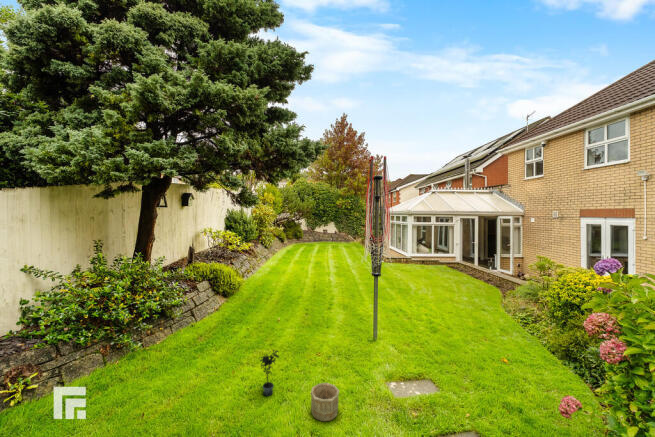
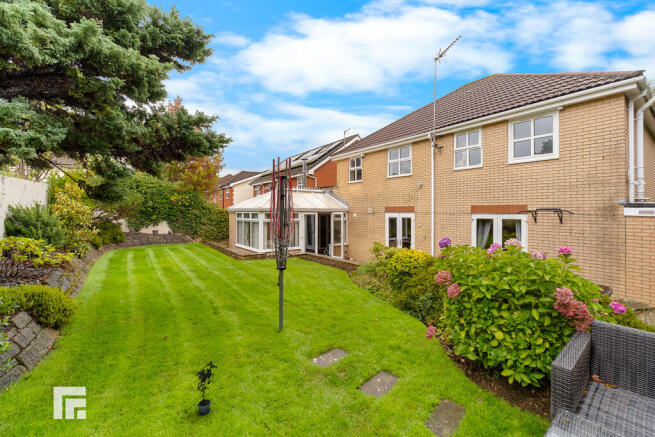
wooden bucket: present [311,383,339,421] -> none [260,376,289,413]

